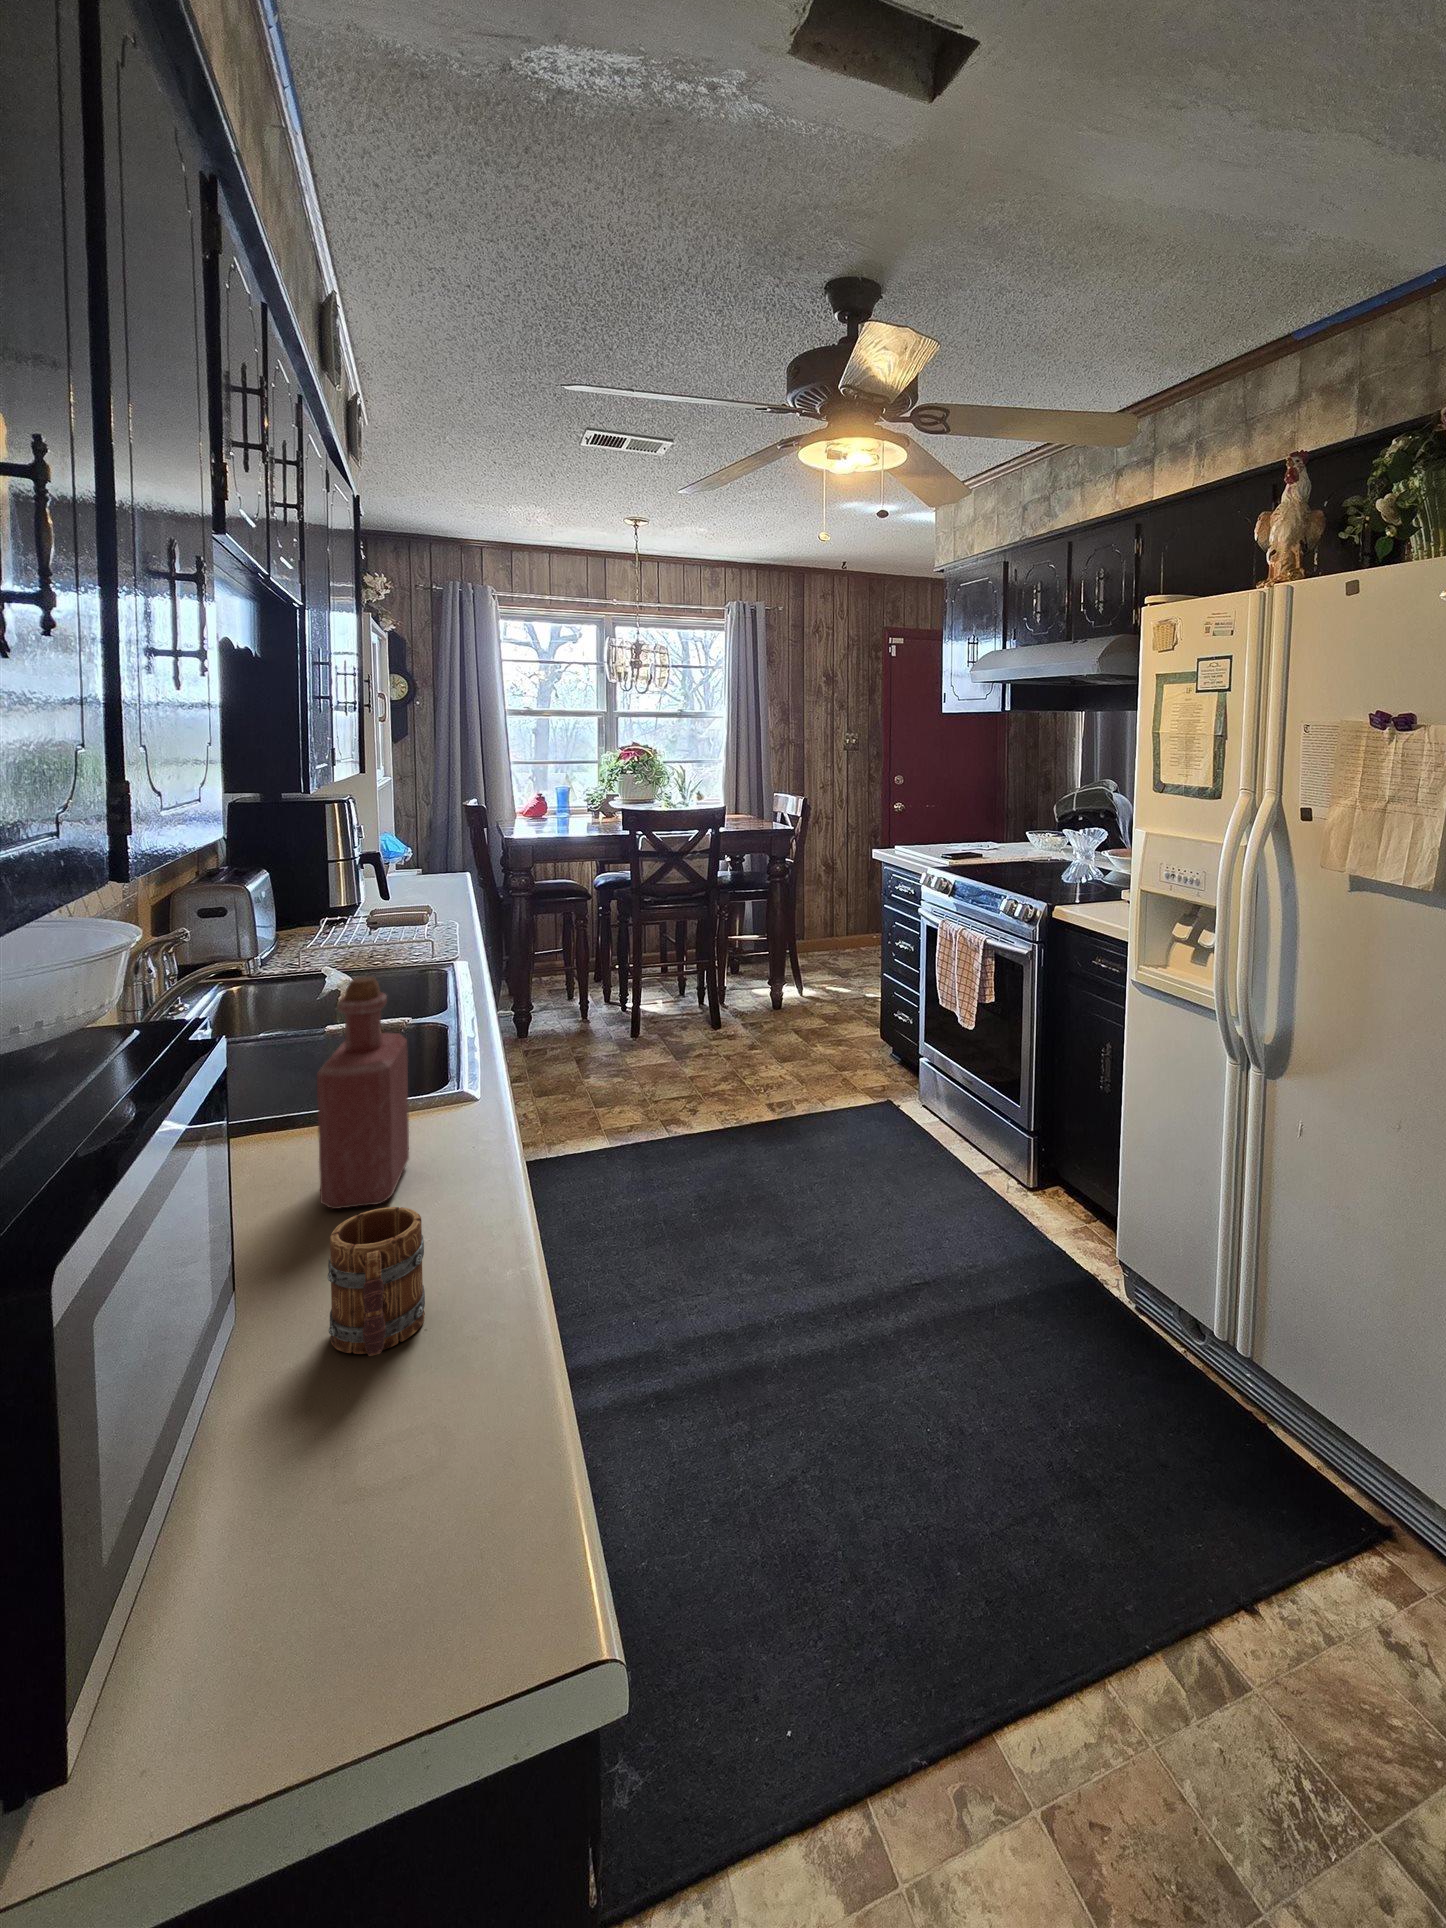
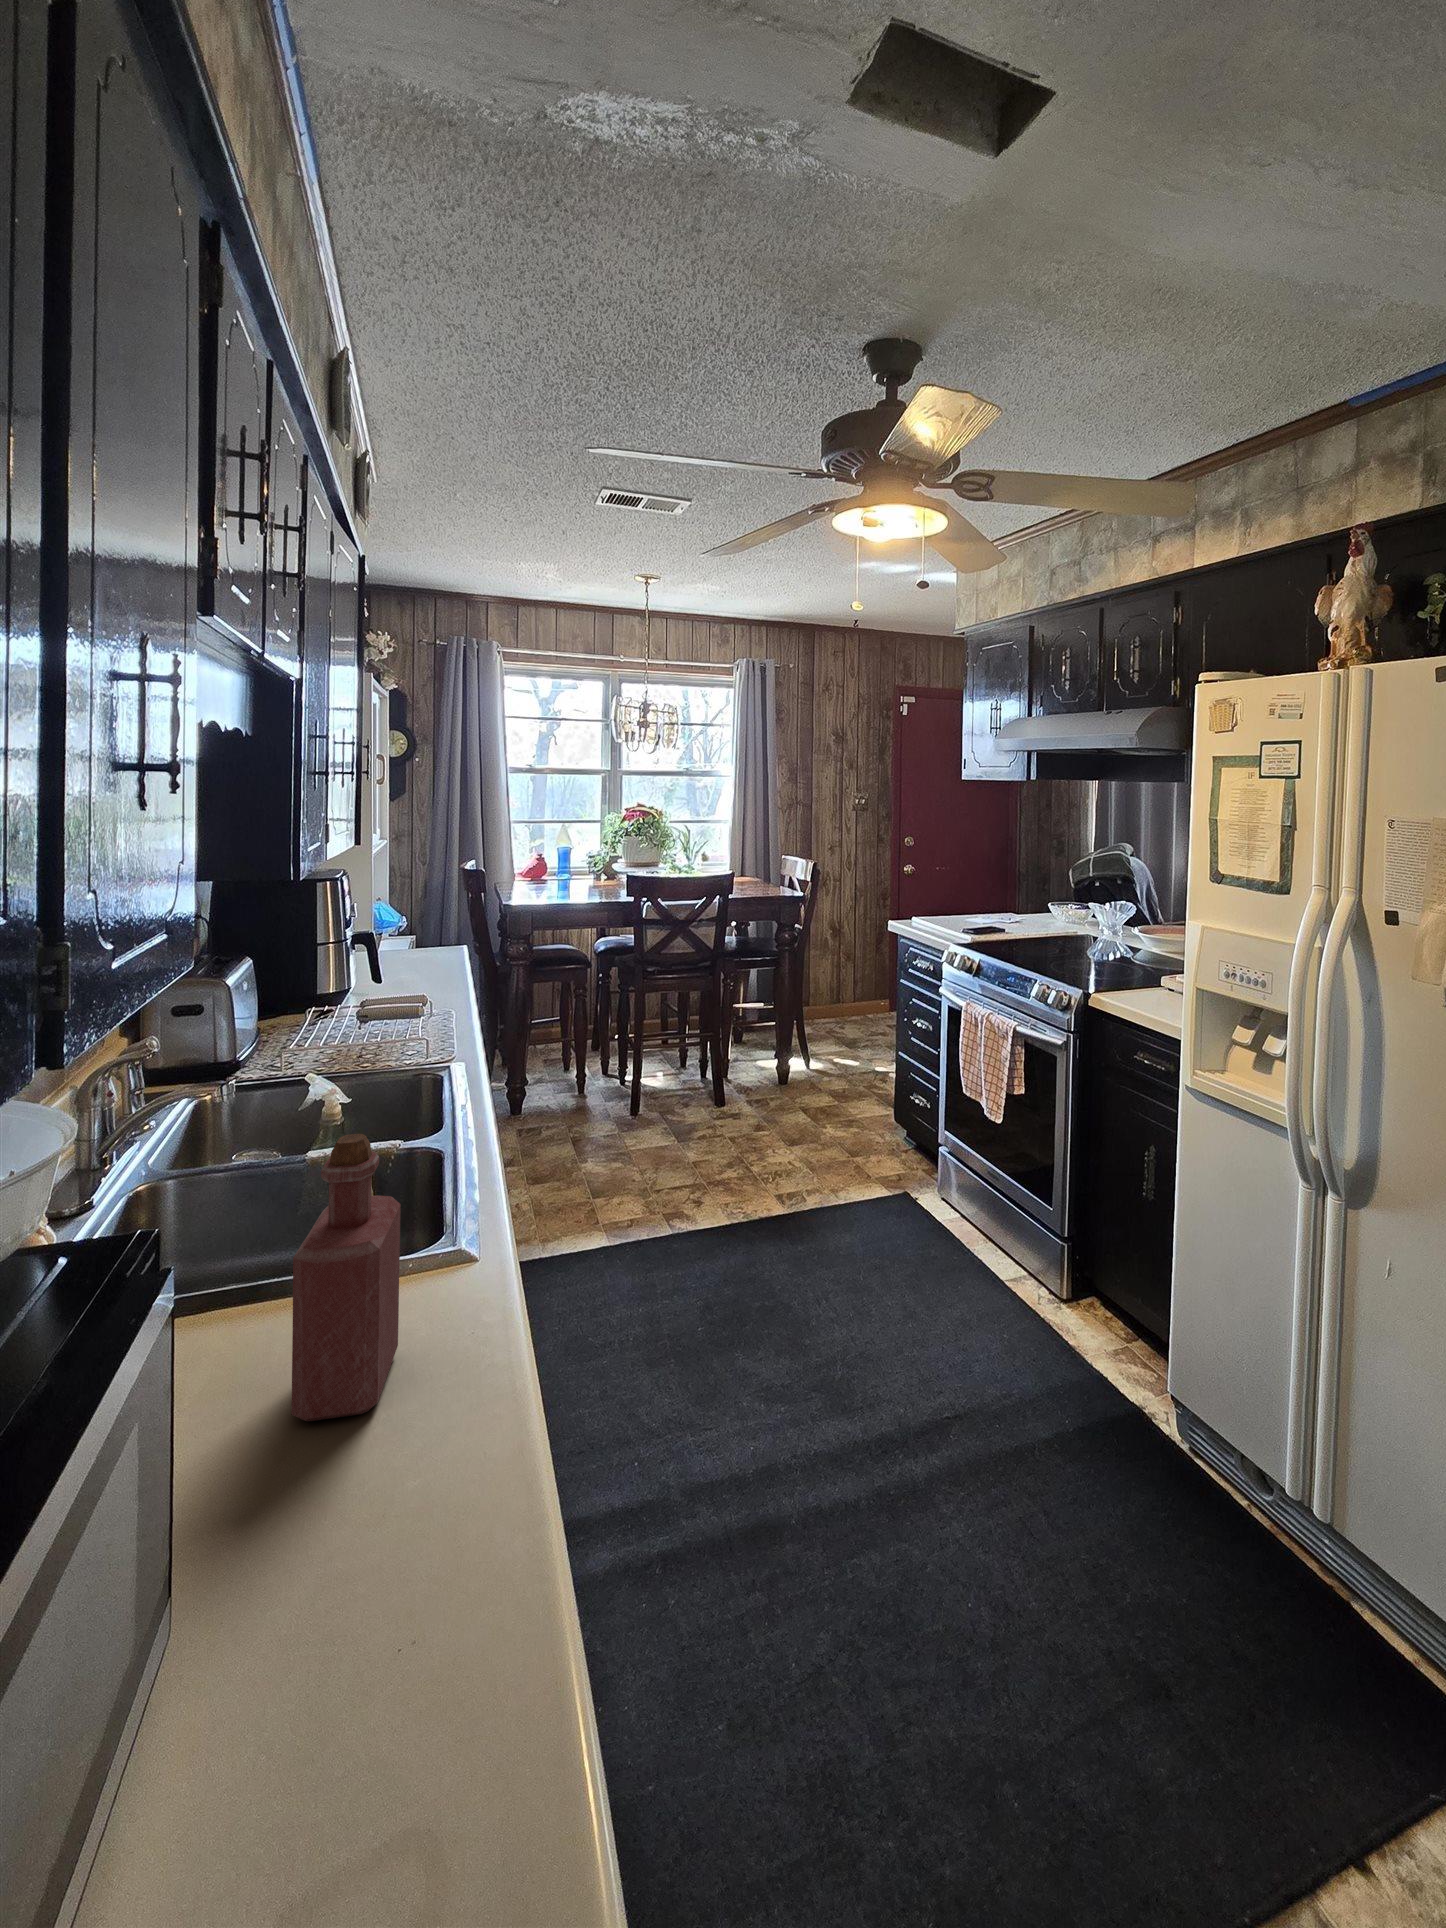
mug: present [327,1207,425,1356] -> none [295,1459,416,1681]

